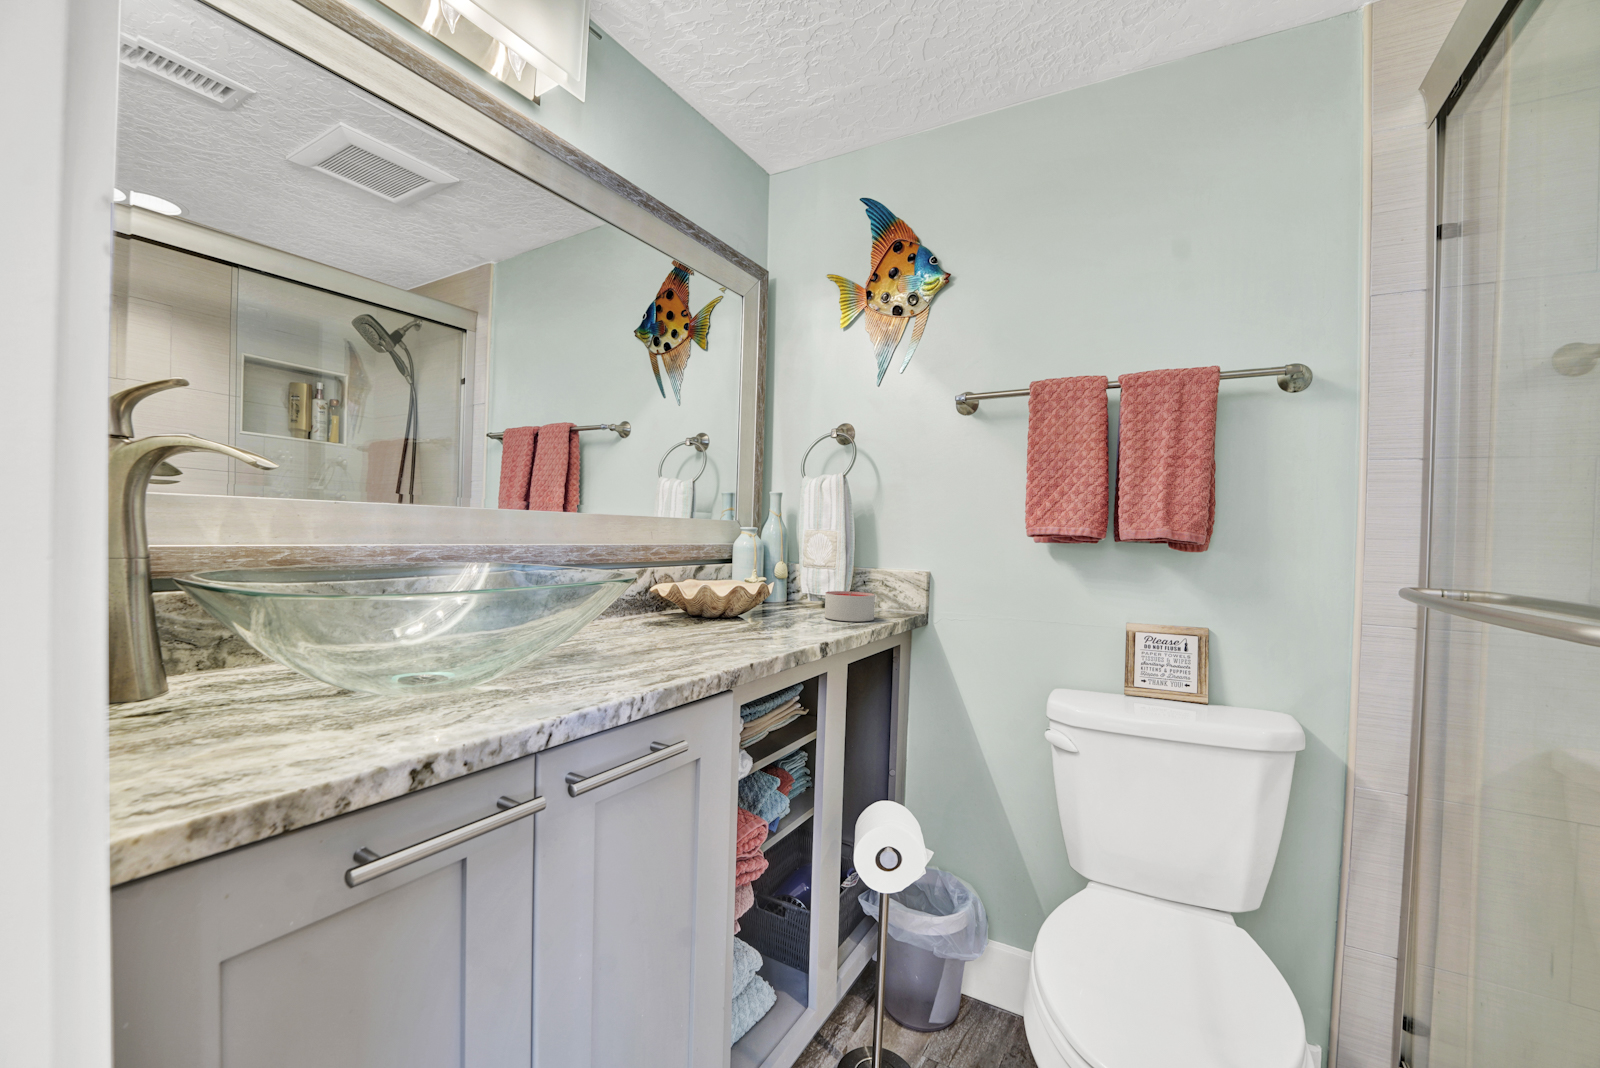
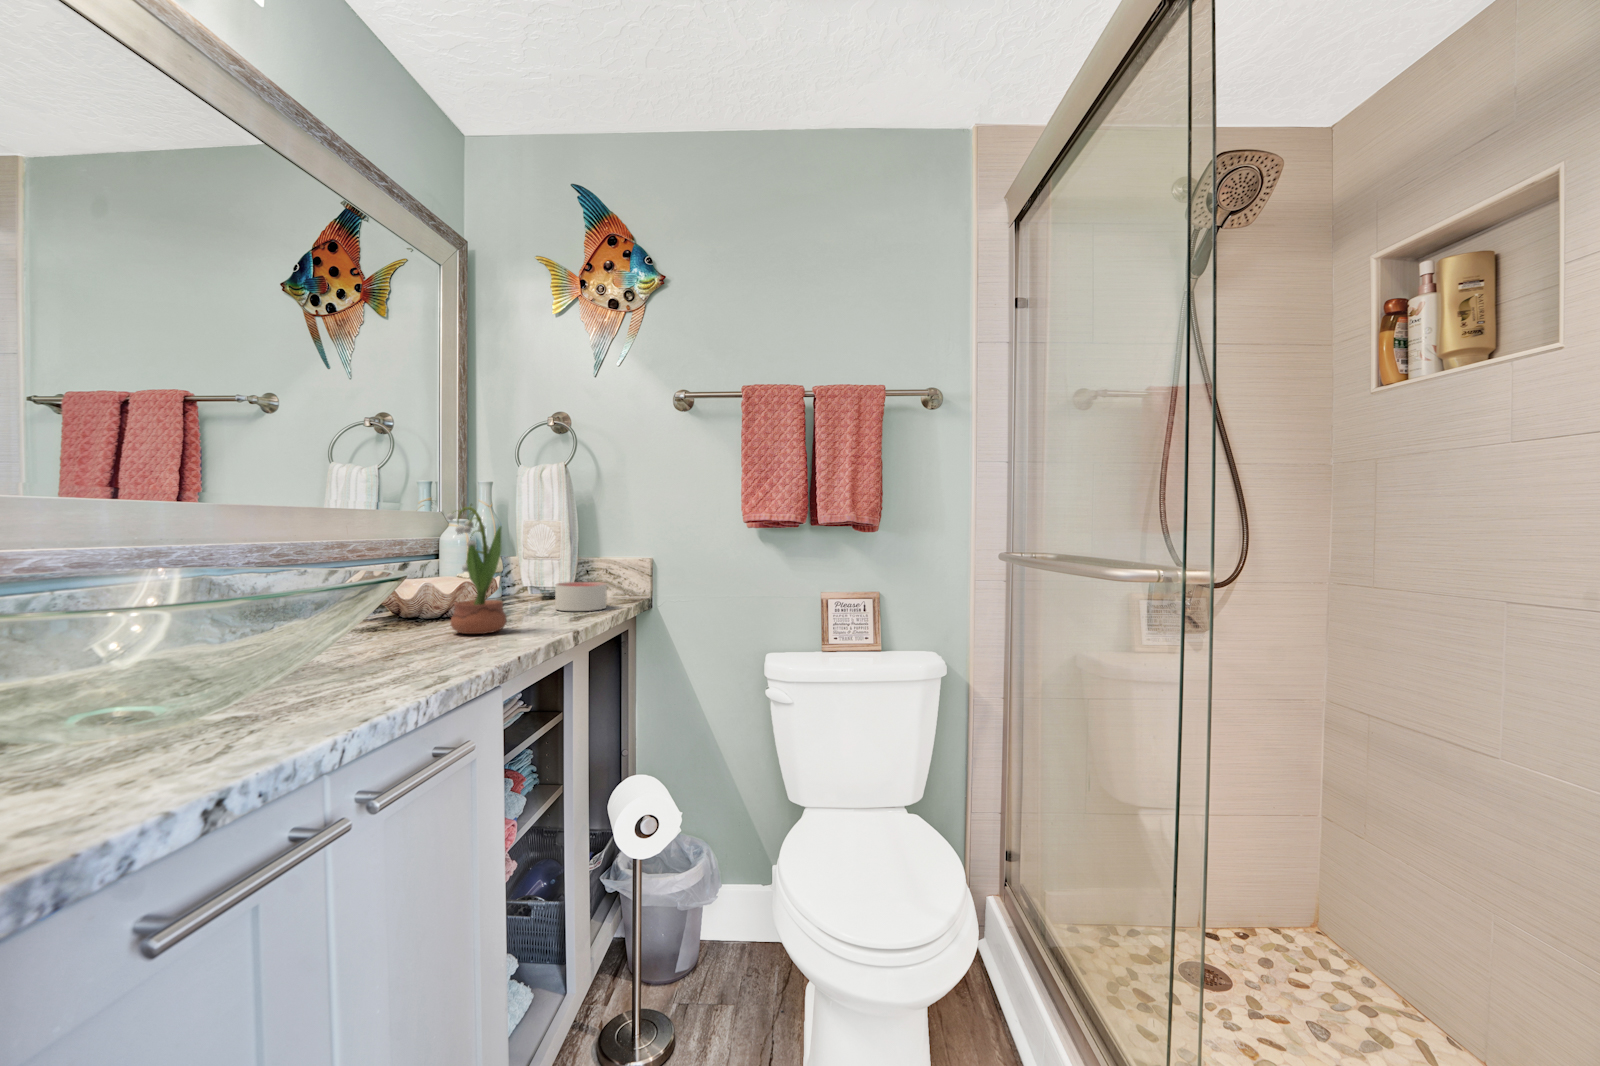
potted flower: none [716,509,766,635] -> present [446,505,507,634]

